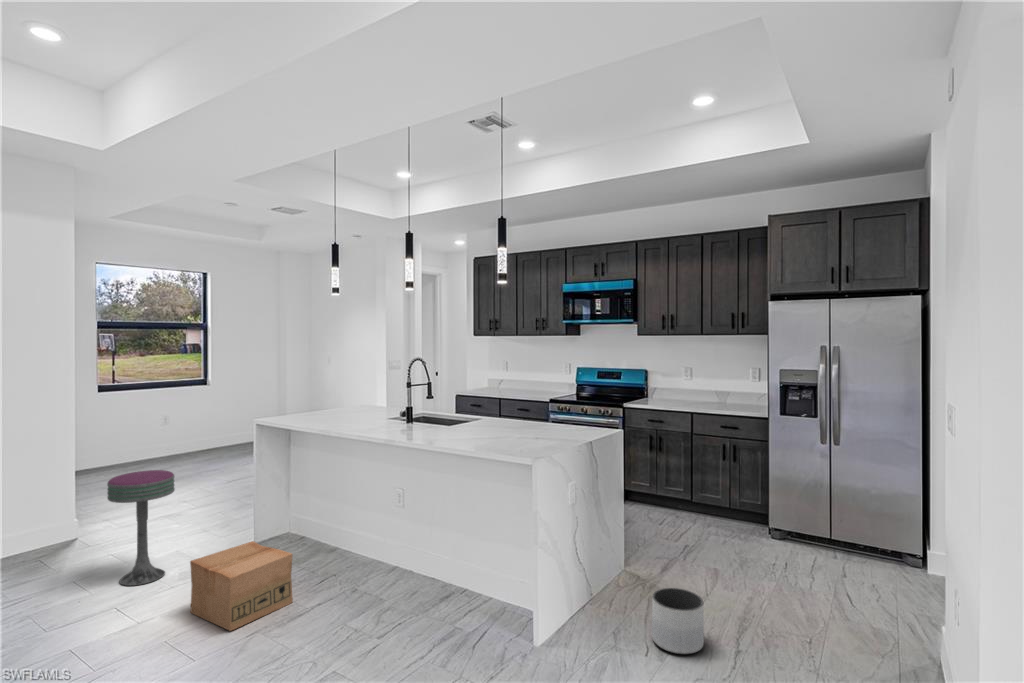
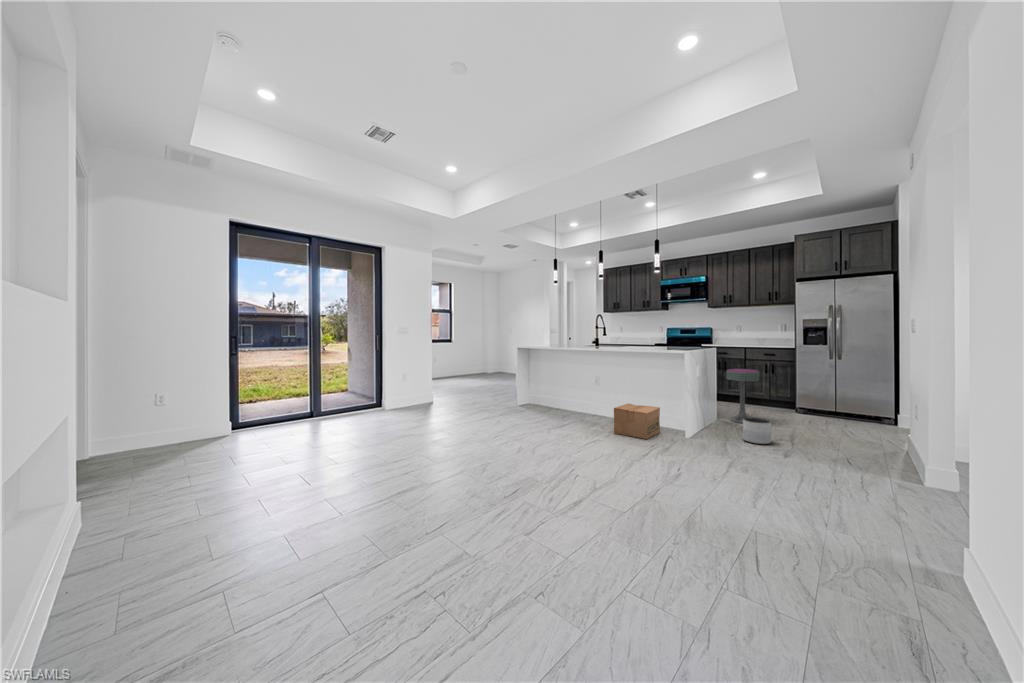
bar stool: present [107,470,175,586] -> present [726,369,759,423]
cardboard box: present [190,541,293,631] -> present [614,403,660,439]

